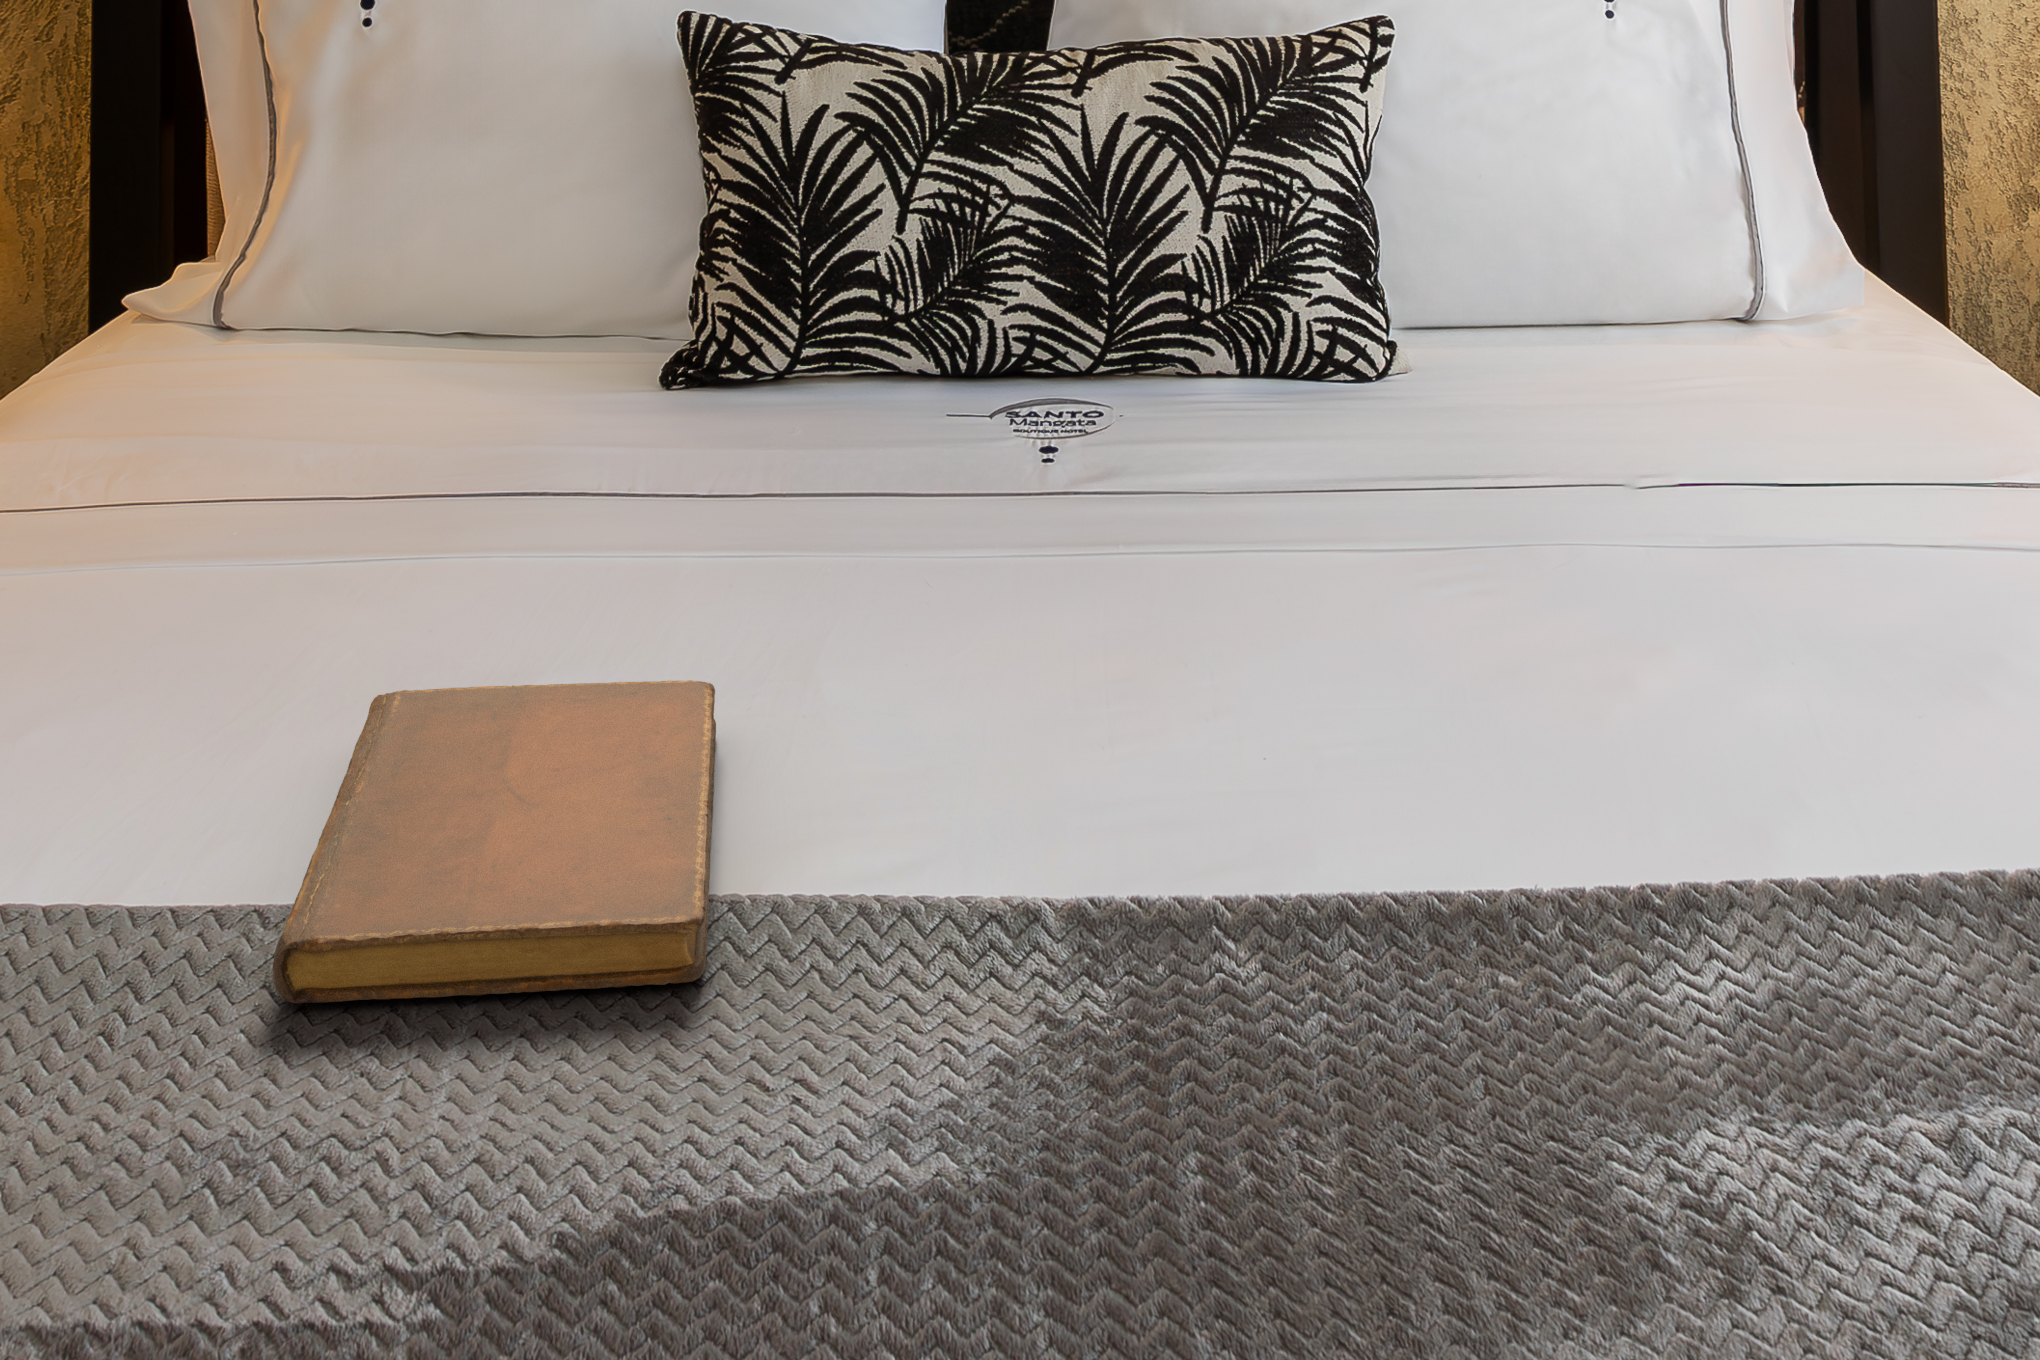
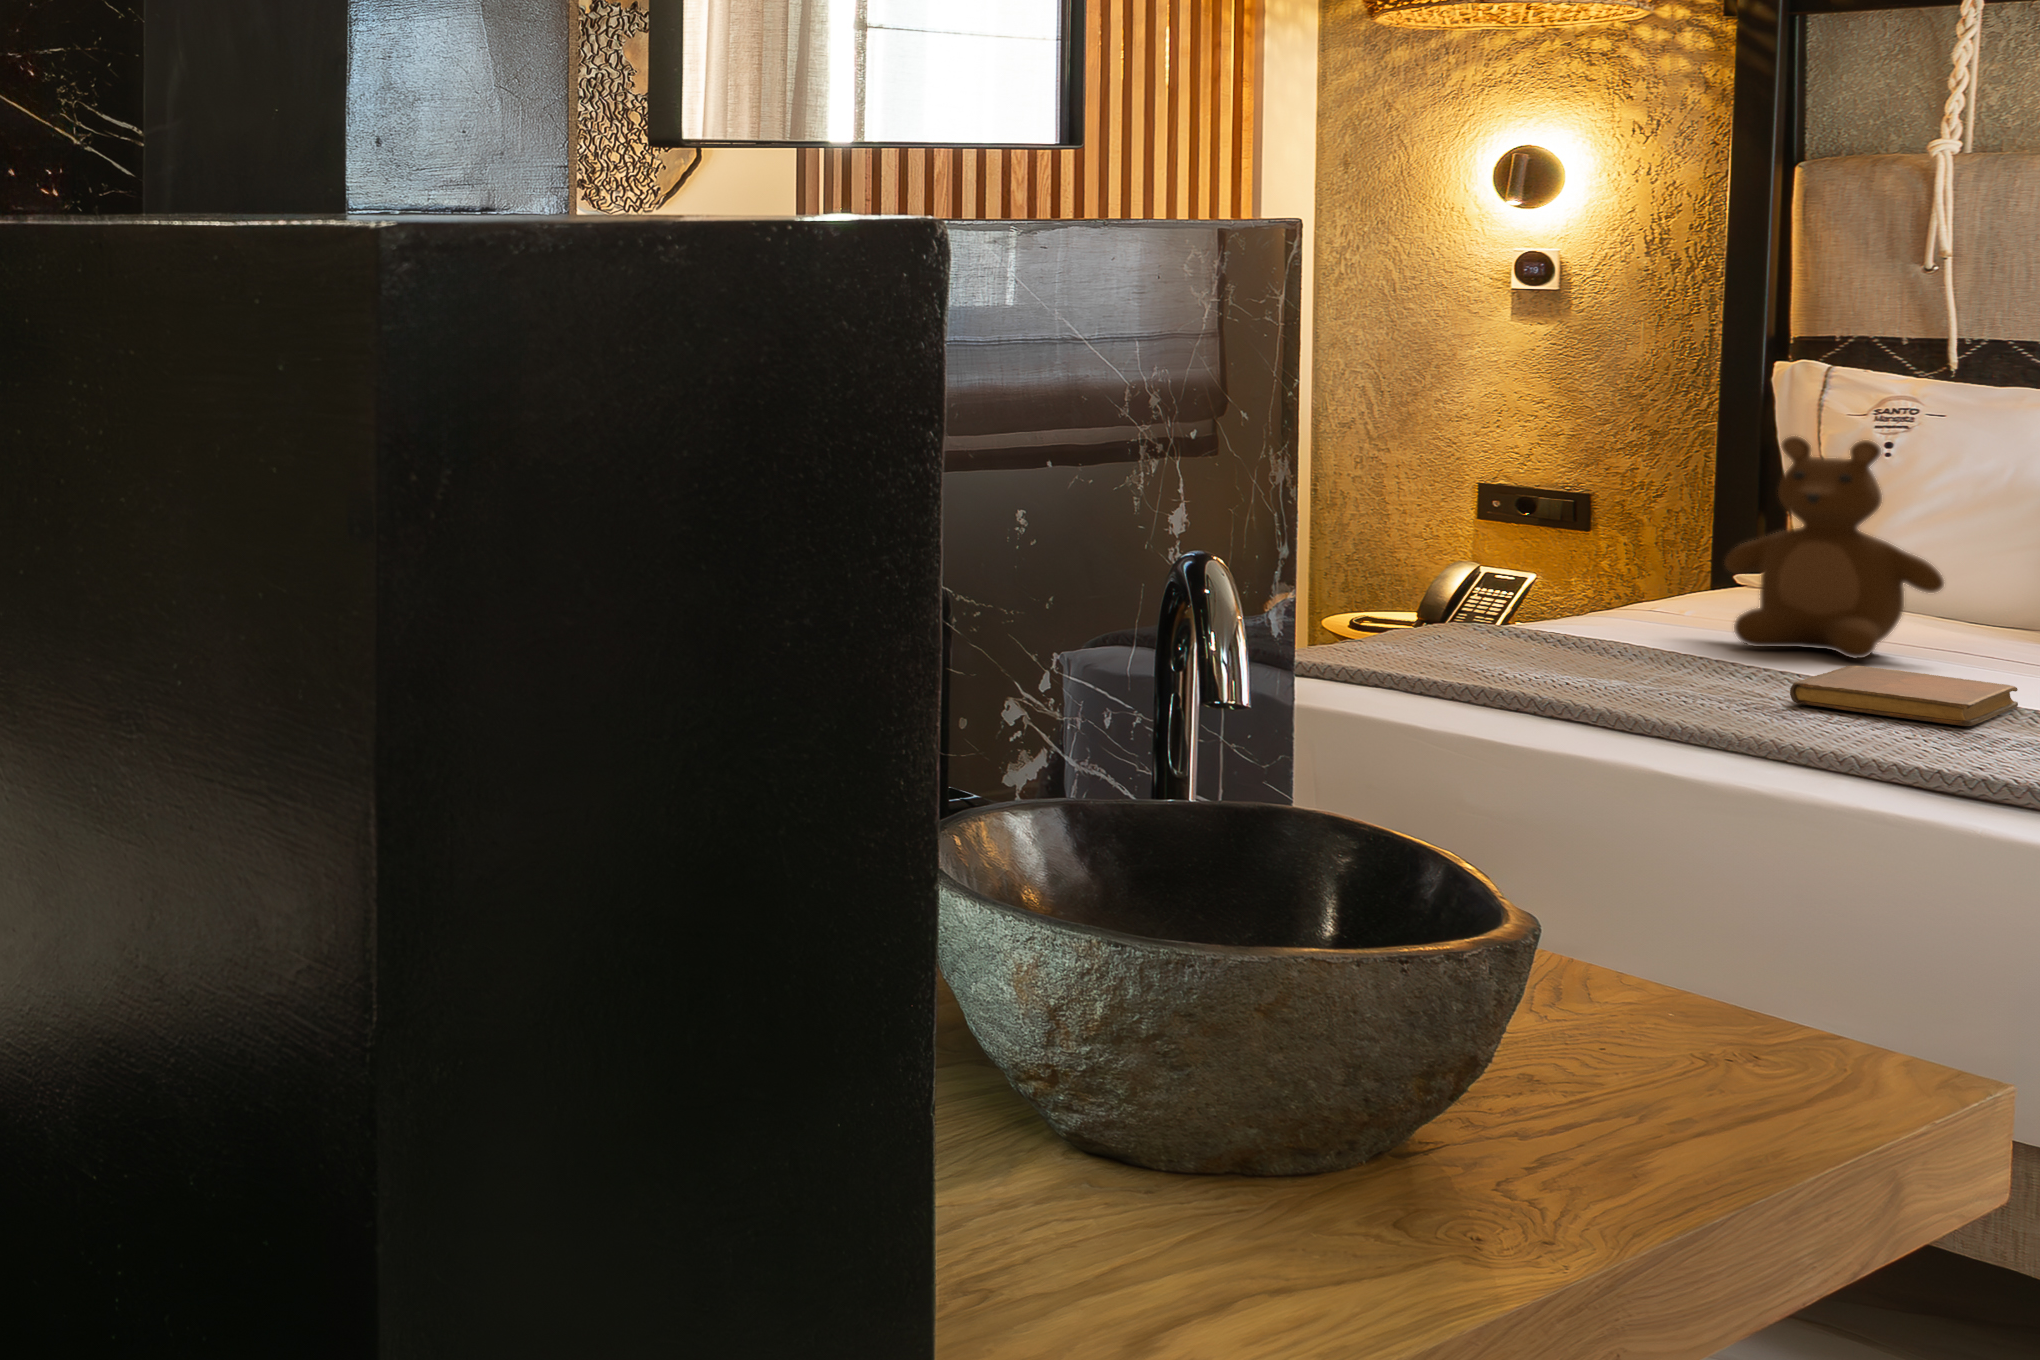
teddy bear: none [105,34,500,559] -> present [1725,436,1944,658]

